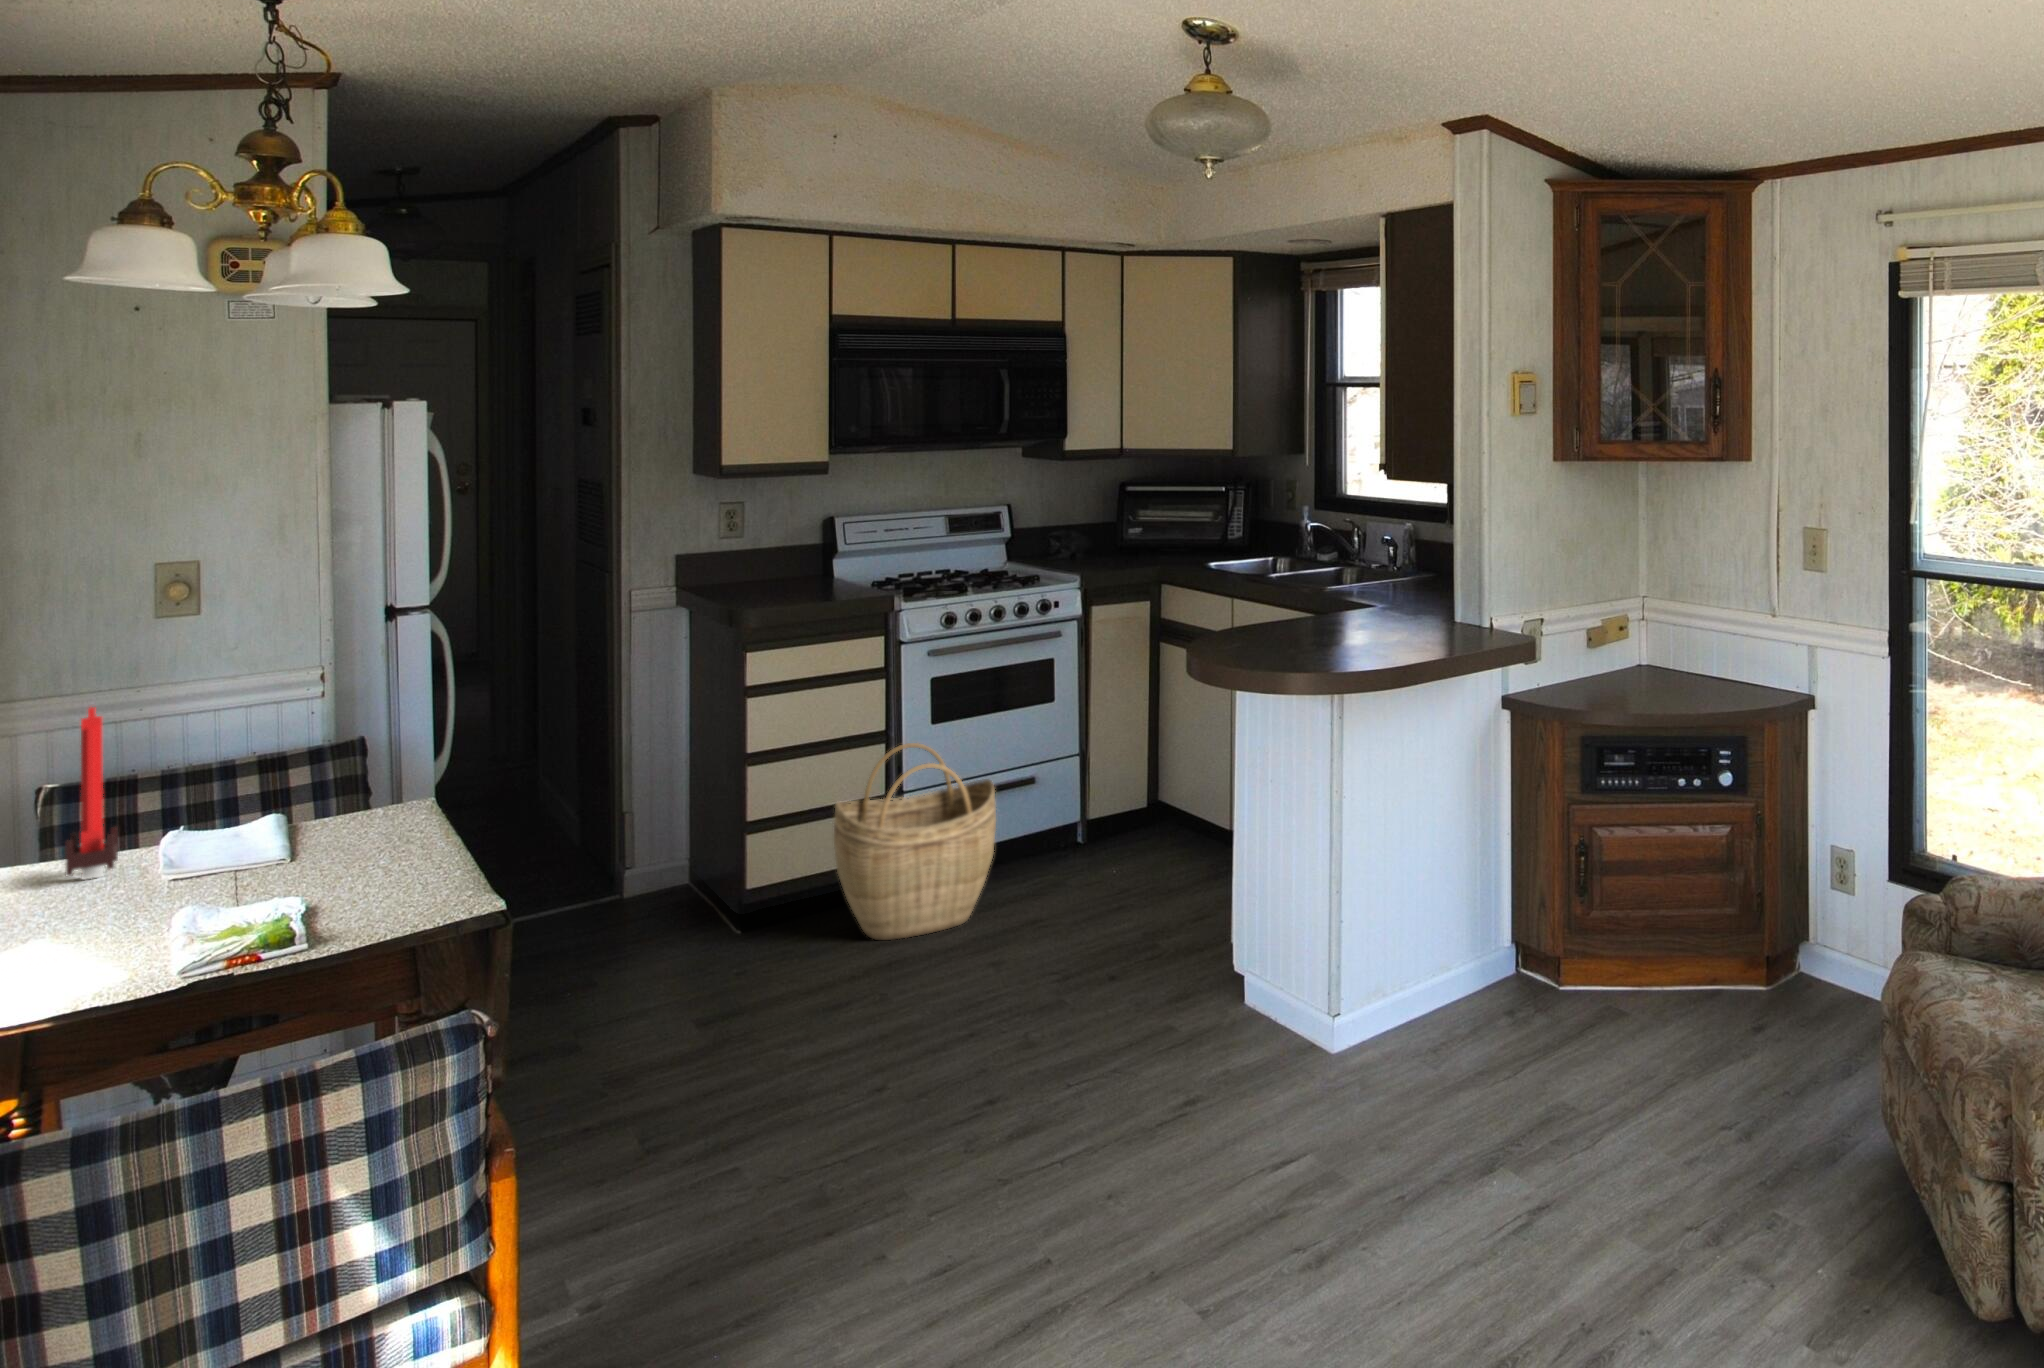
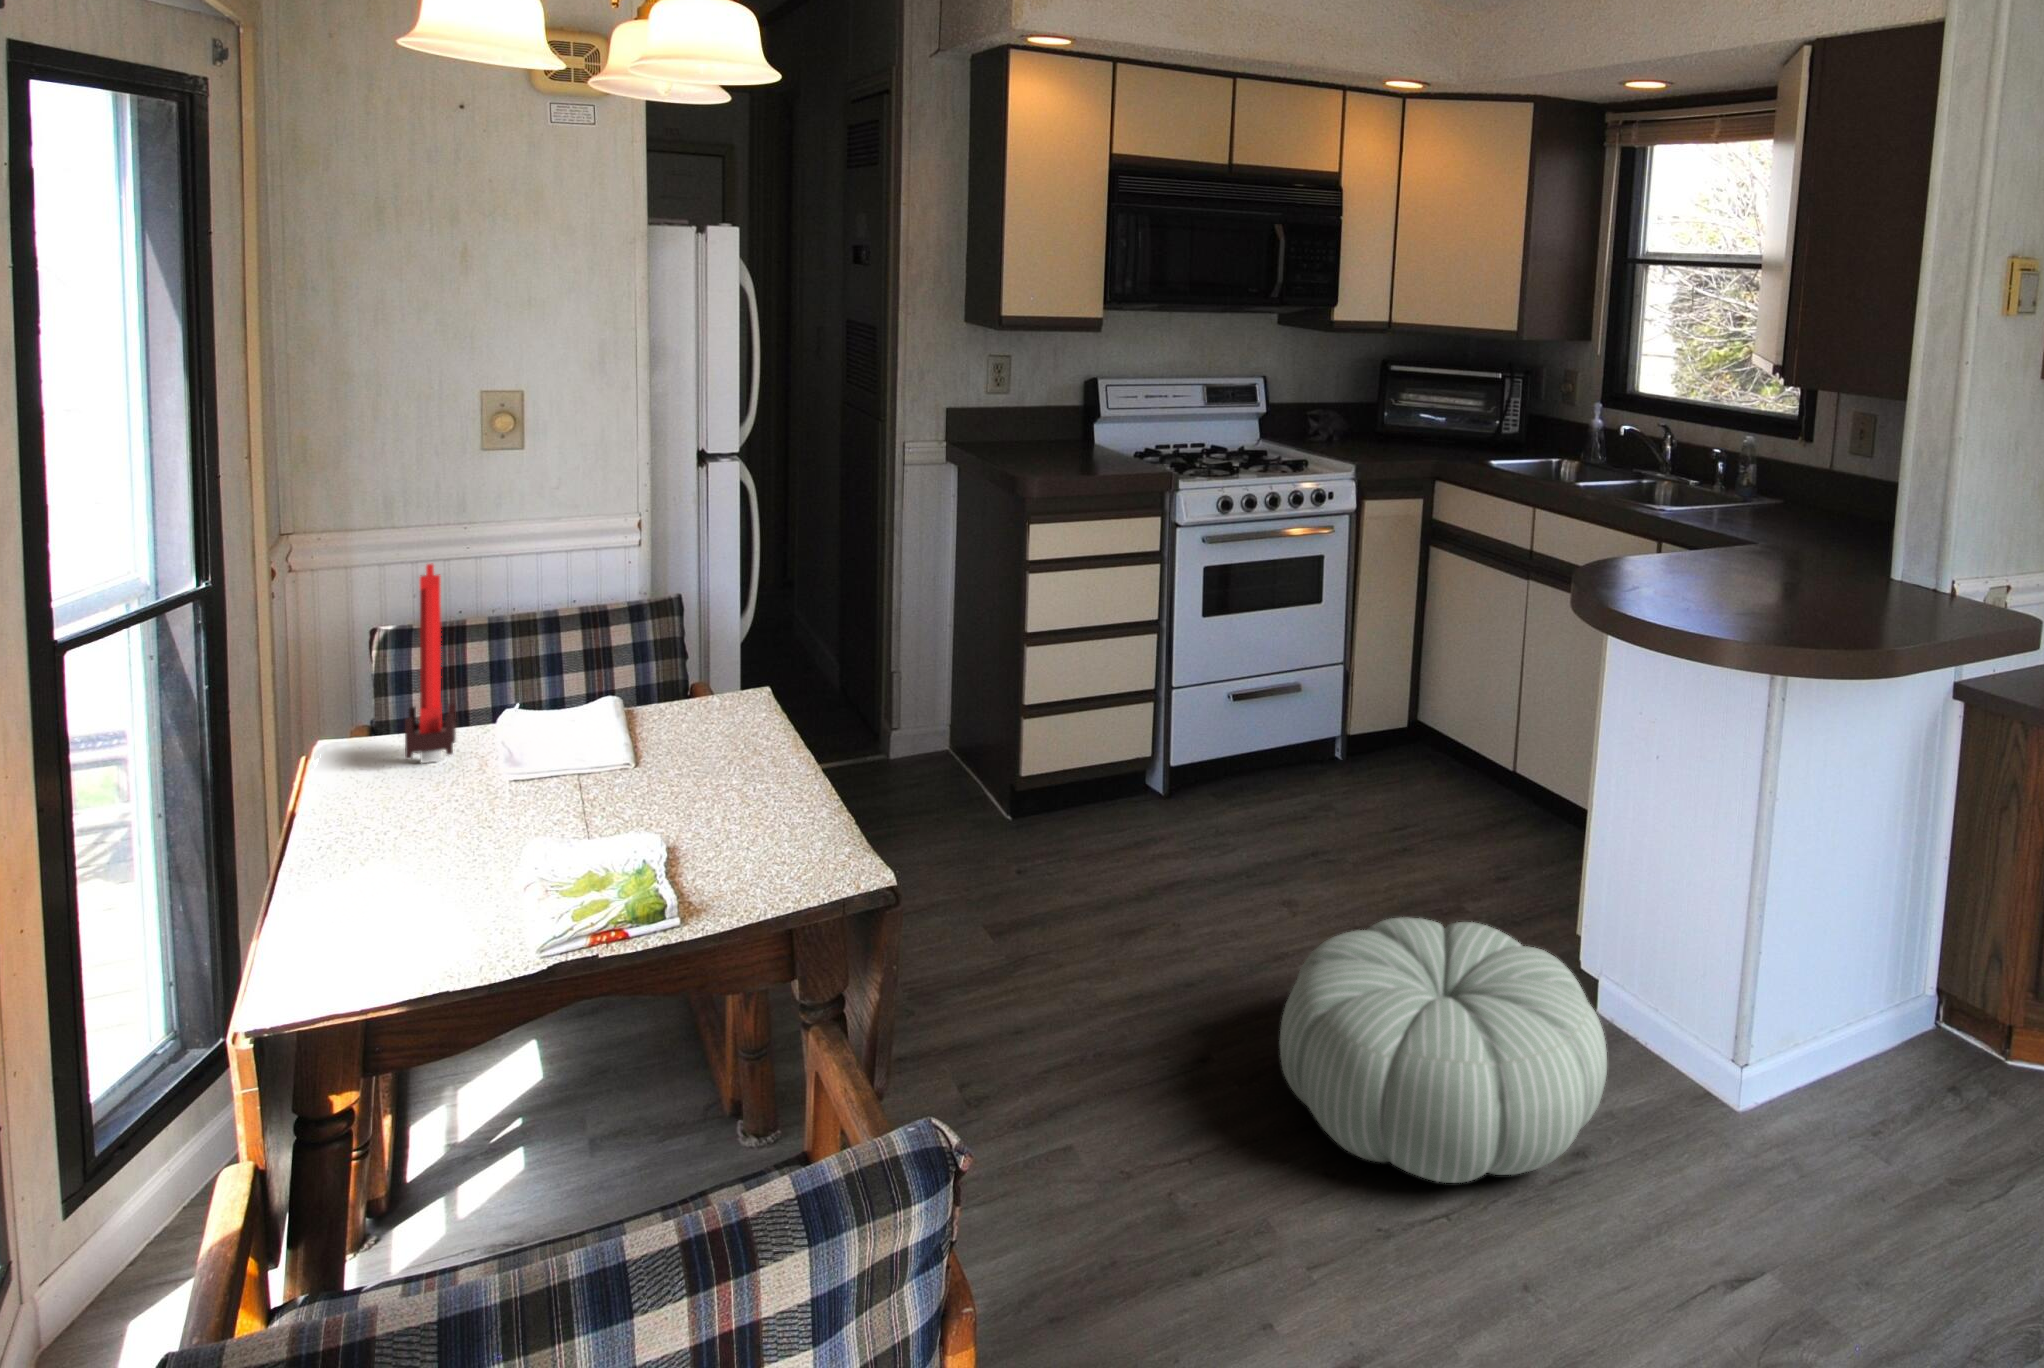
woven basket: present [834,743,996,940] -> none [1110,639,1278,858]
pouf: none [937,937,1212,1136] -> present [1279,917,1607,1183]

